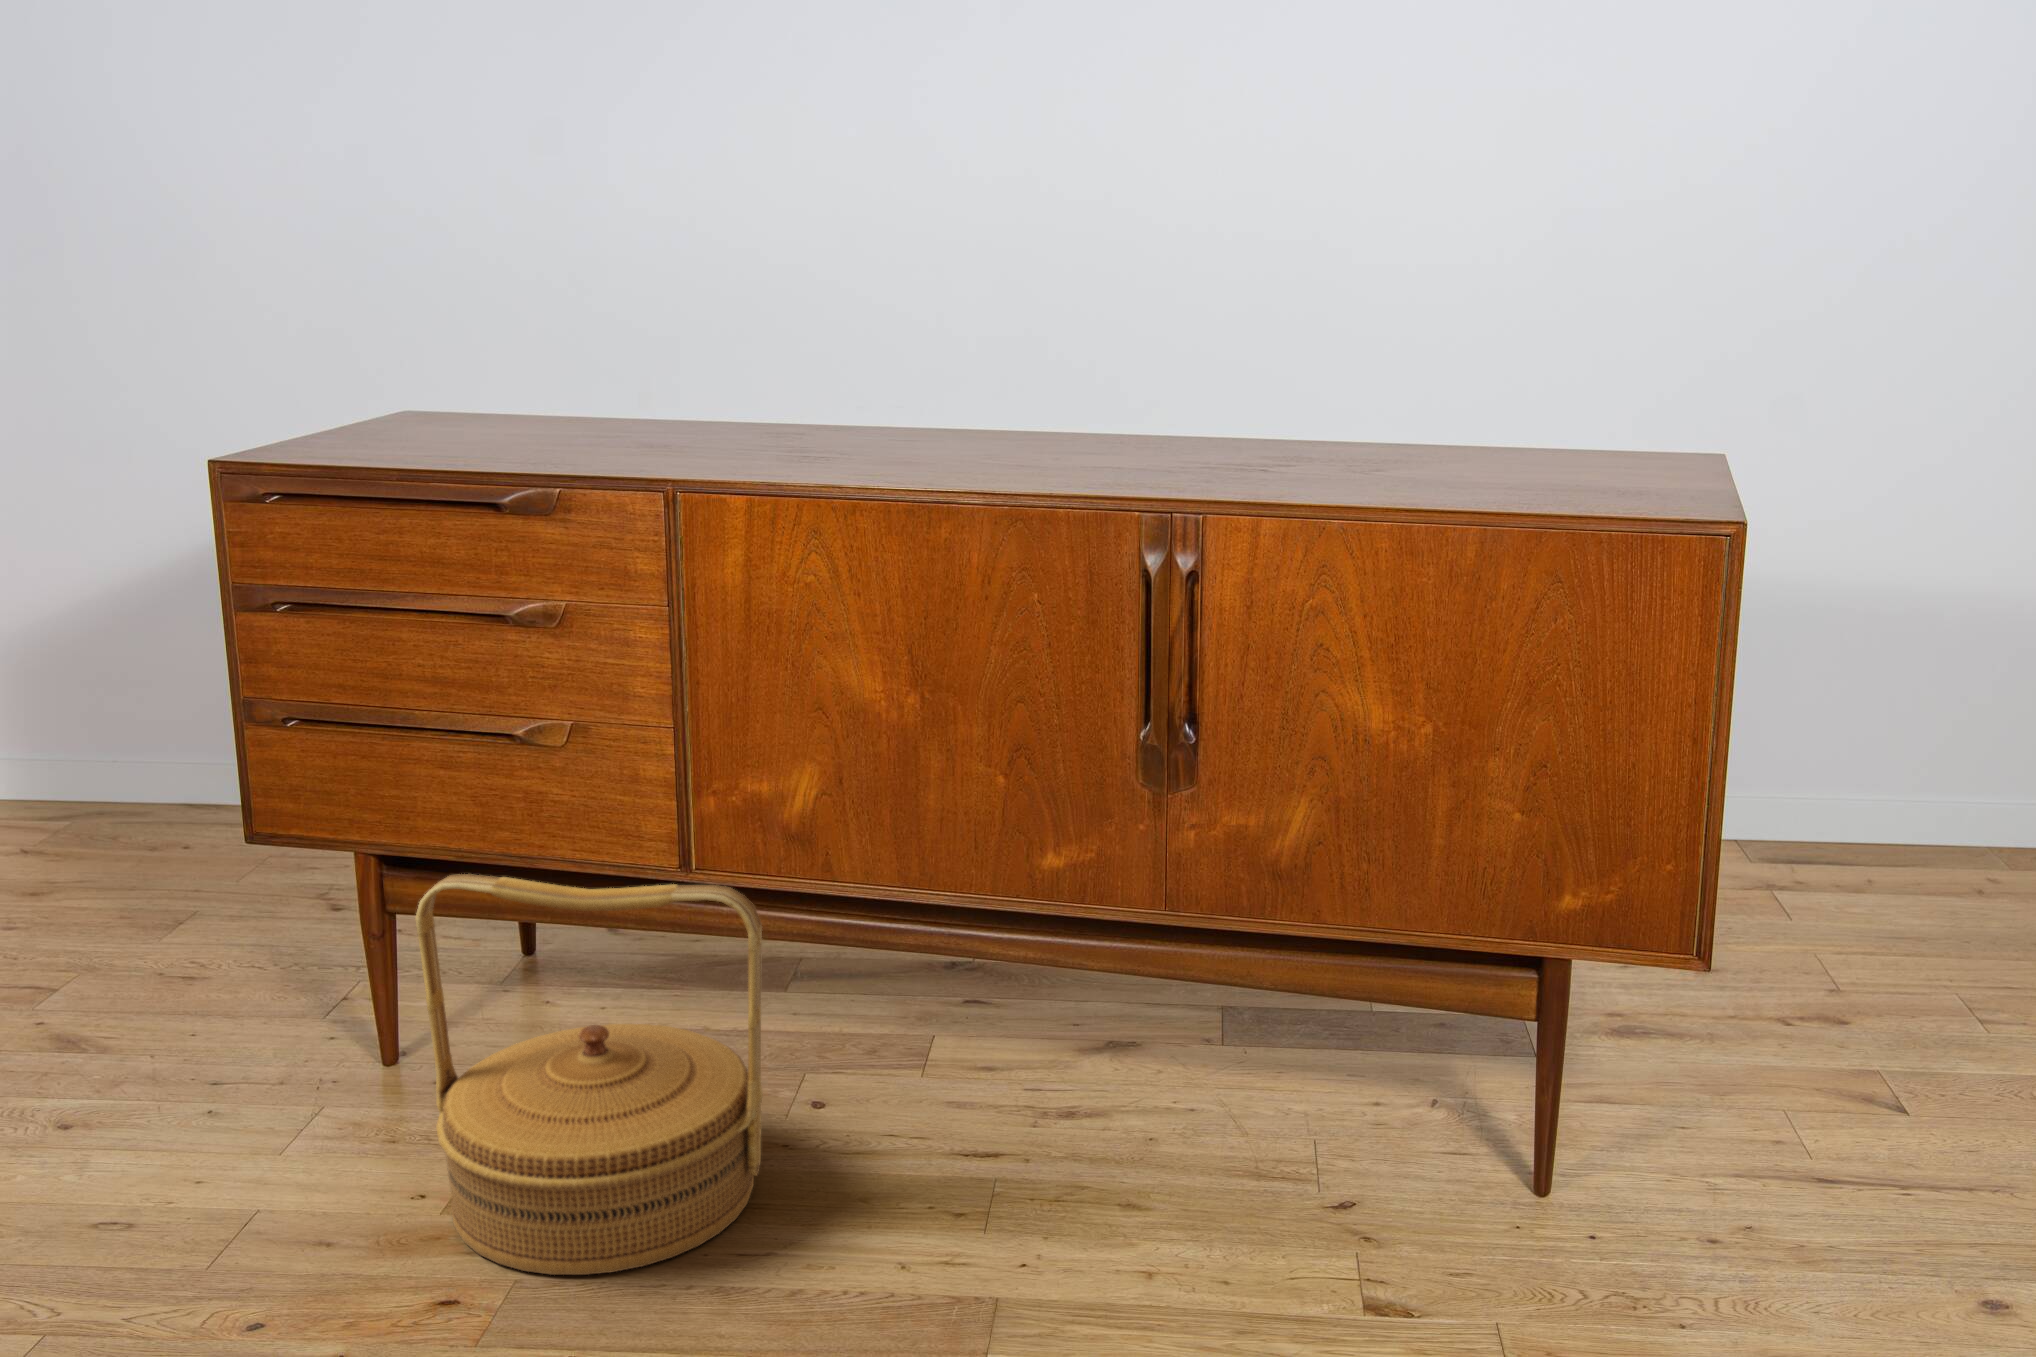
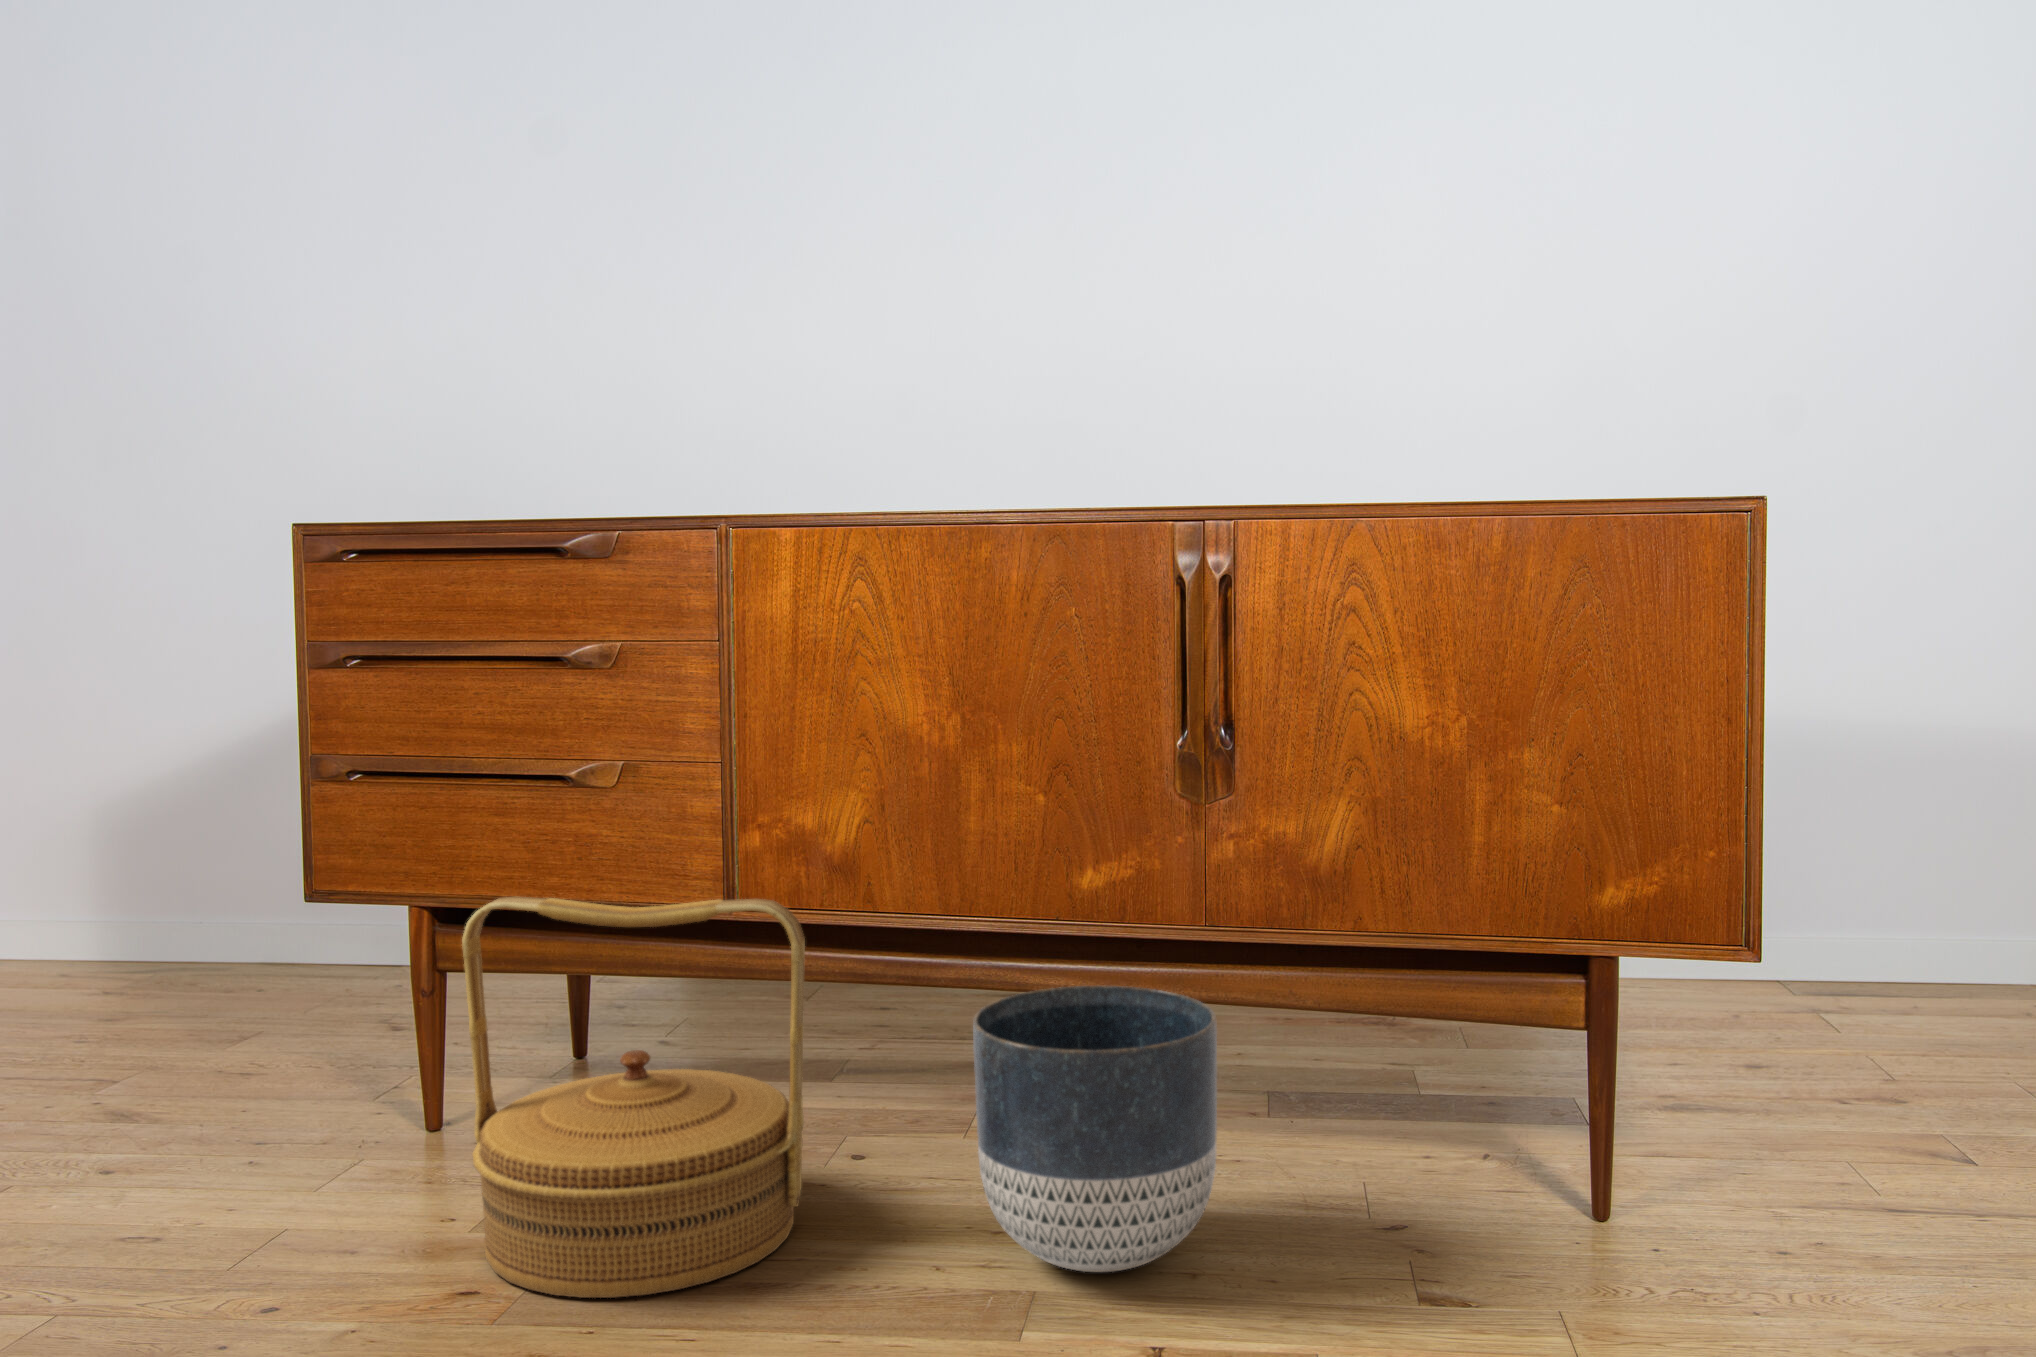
planter: none [930,964,1170,1254] -> present [973,986,1217,1272]

